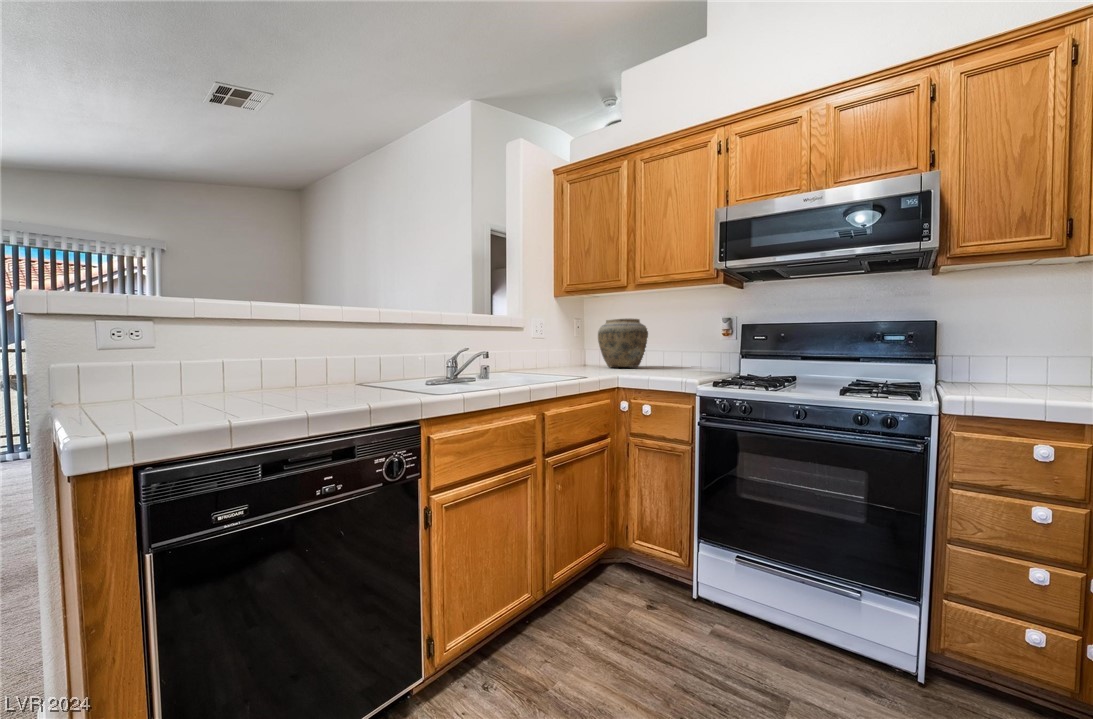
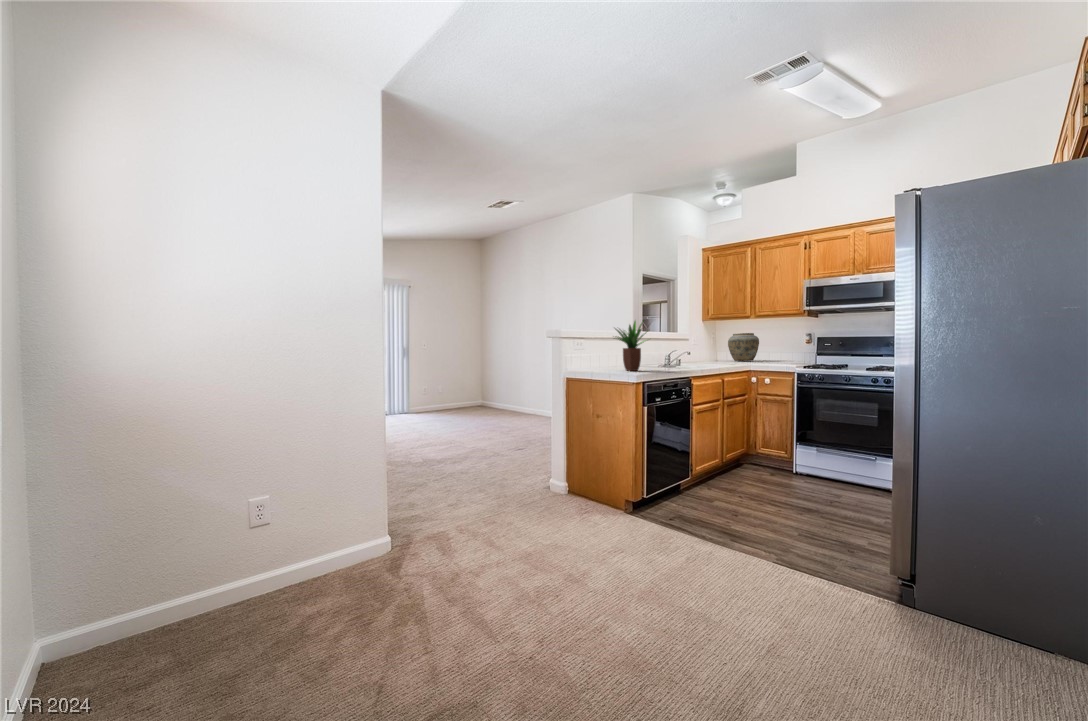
potted plant: none [191,257,331,404] -> present [615,321,646,371]

